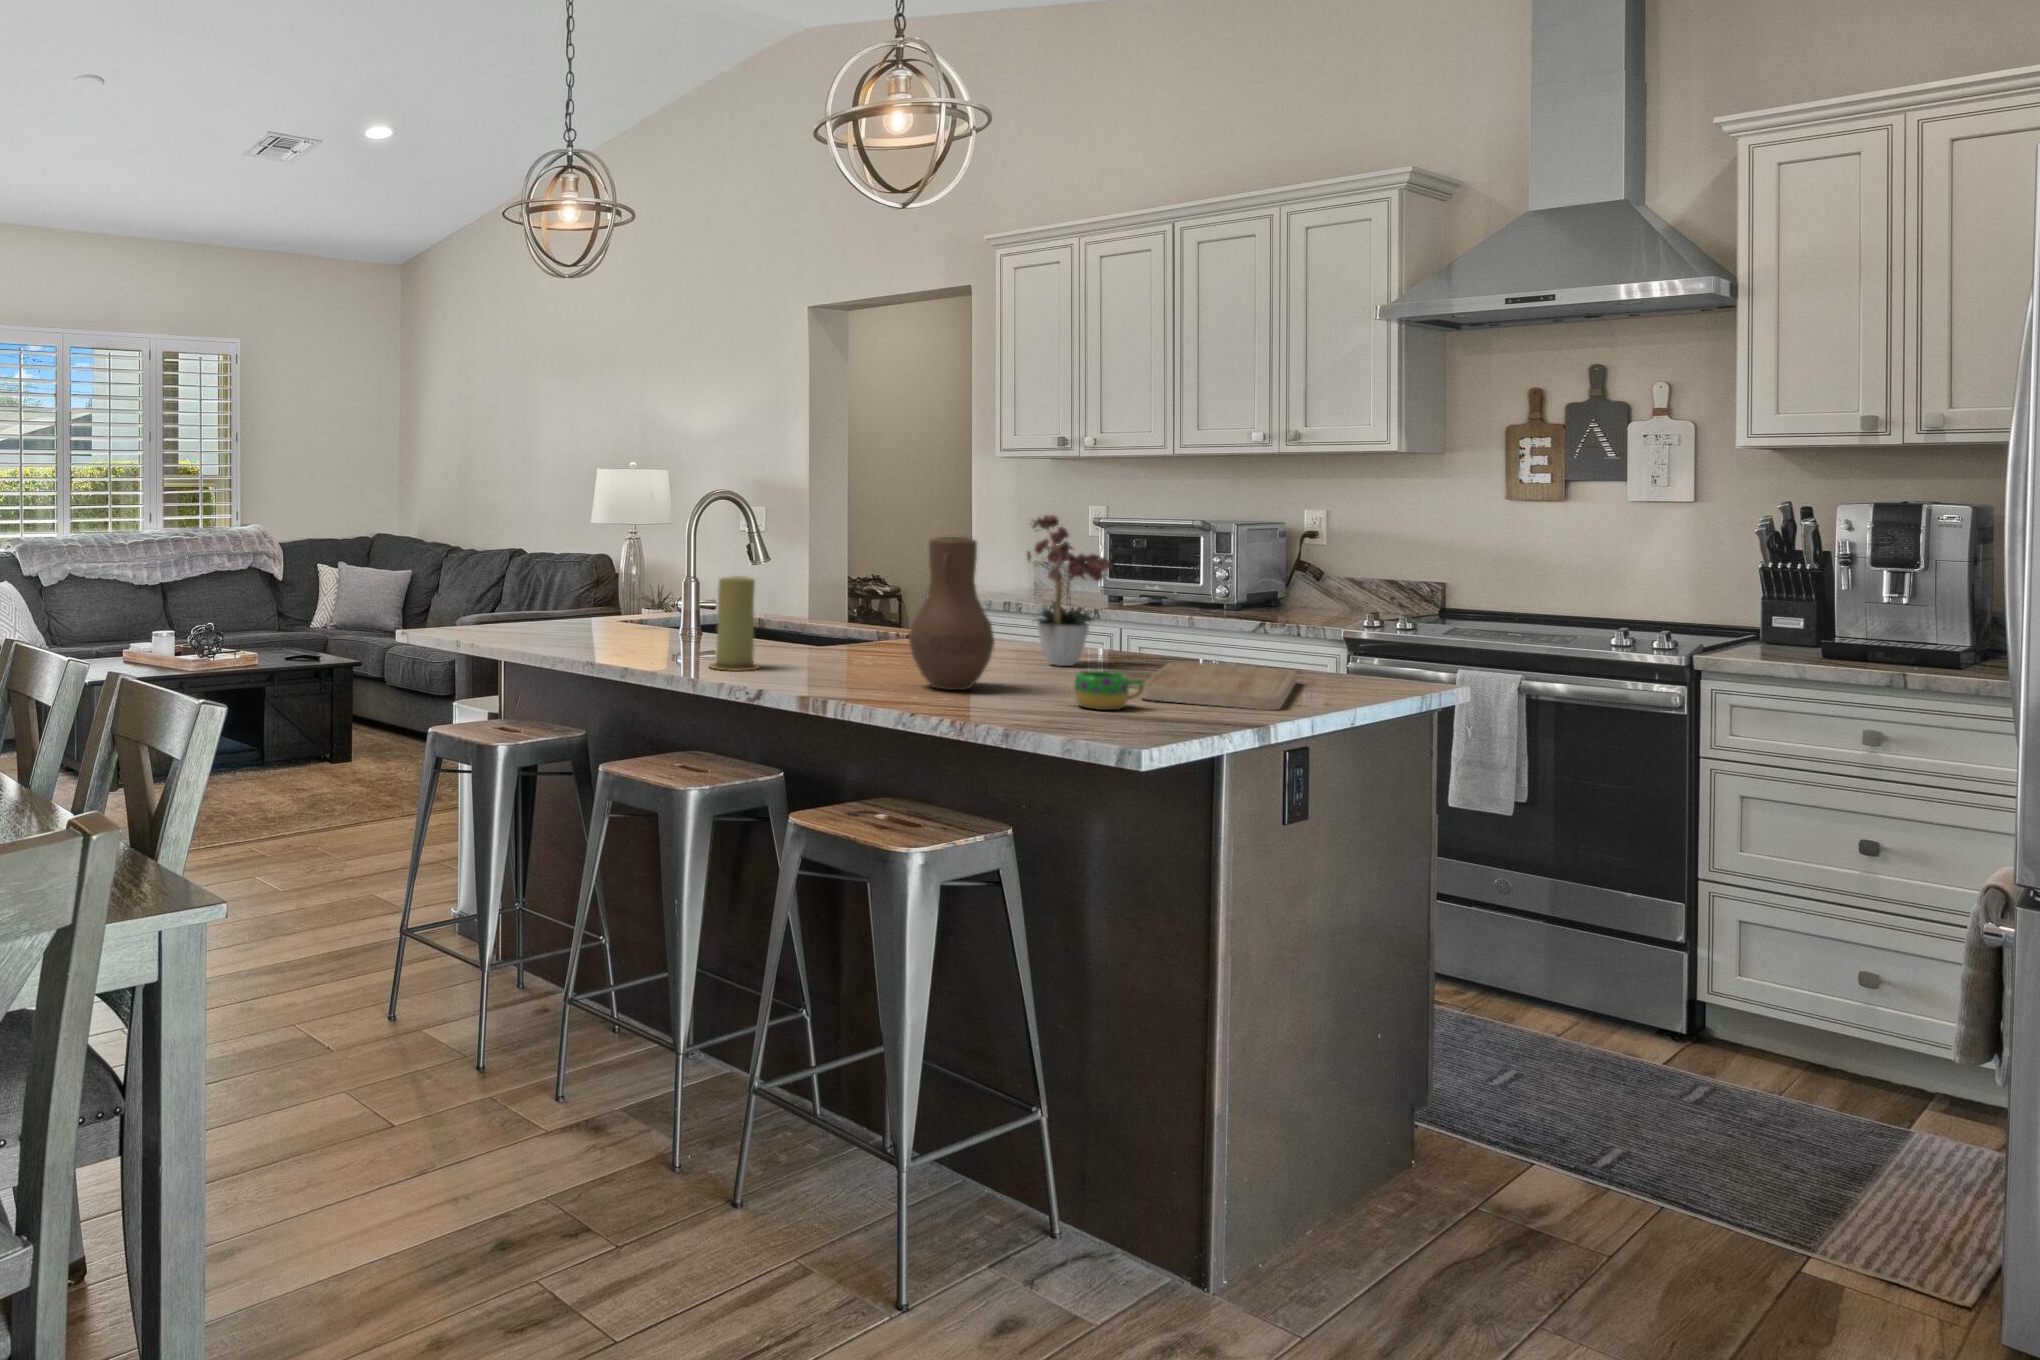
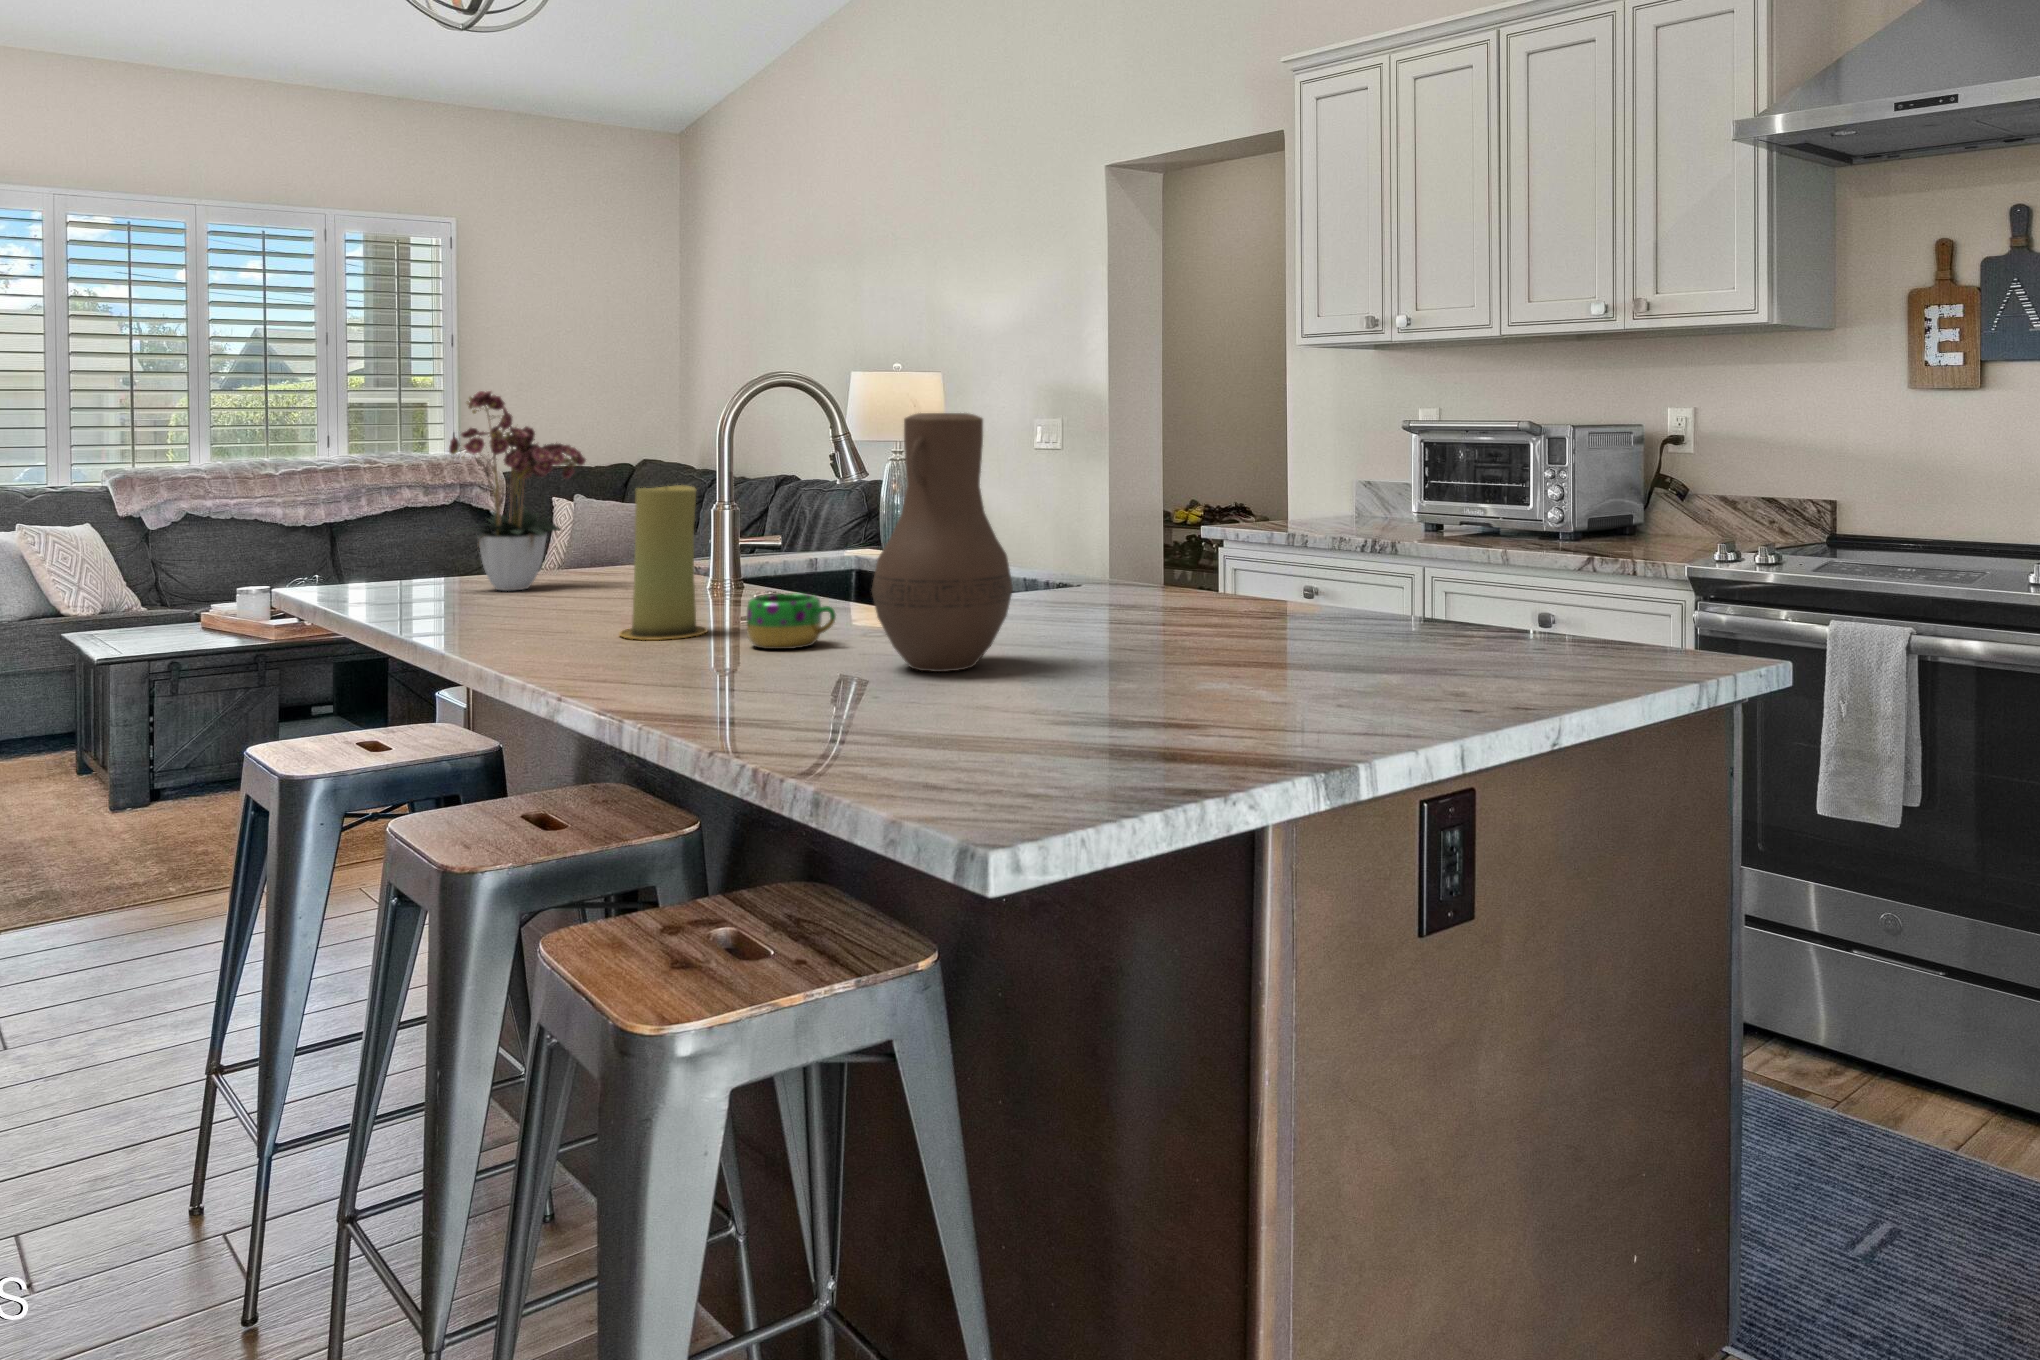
flower arrangement: present [1027,515,1112,666] -> present [449,391,586,591]
cutting board: present [1141,661,1296,710] -> none [1224,616,1516,704]
mug: present [1074,671,1144,710] -> present [747,594,836,649]

